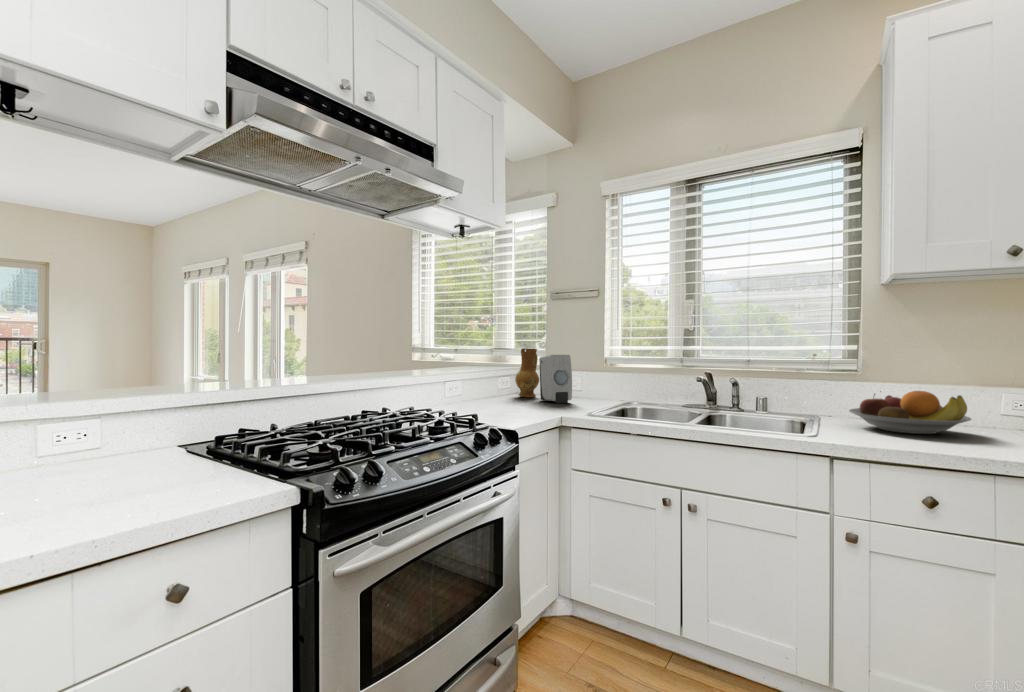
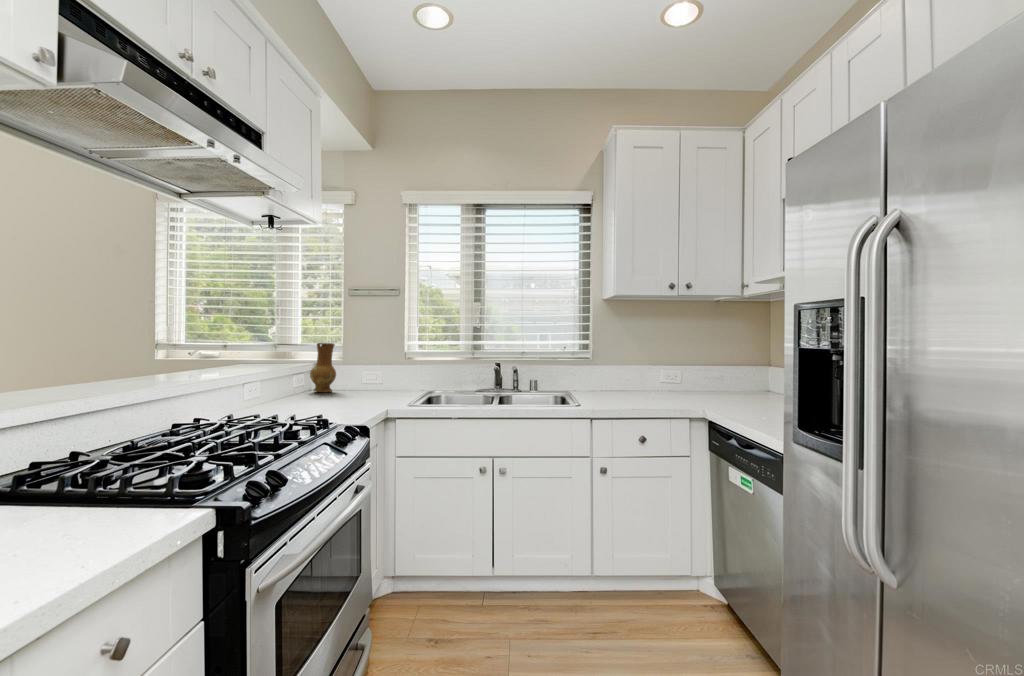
soap dispenser: present [539,355,572,403] -> none [342,349,378,396]
fruit bowl: present [849,391,971,434] -> none [591,370,655,398]

